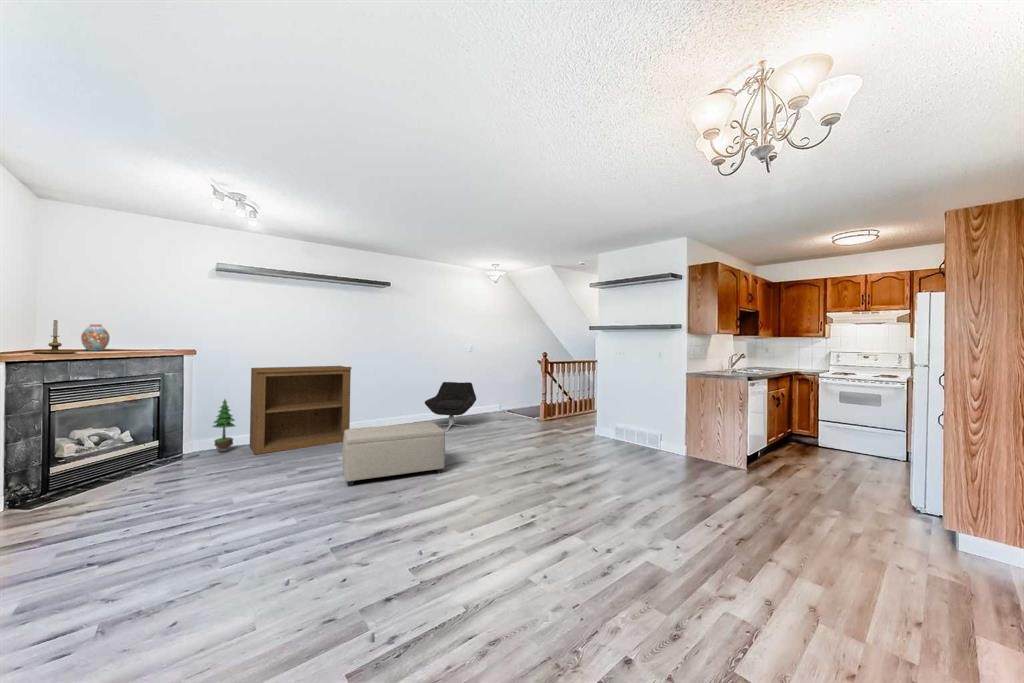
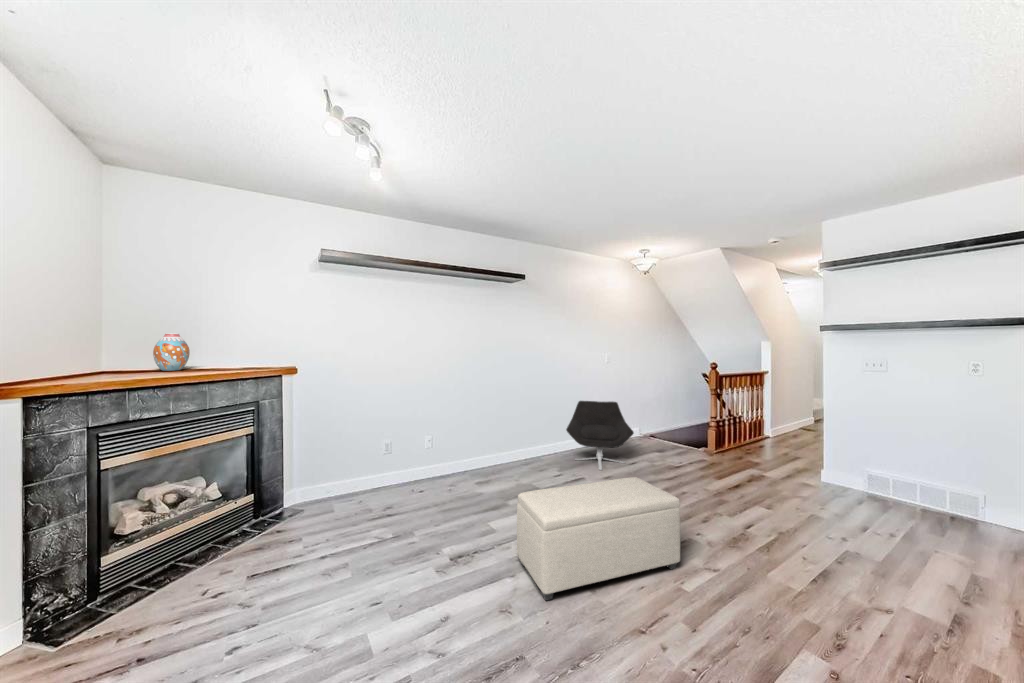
candle holder: present [32,320,76,353] -> none [79,328,143,378]
bookshelf: present [250,366,351,454] -> none [361,383,486,511]
potted tree: present [213,399,235,452] -> none [317,431,346,505]

